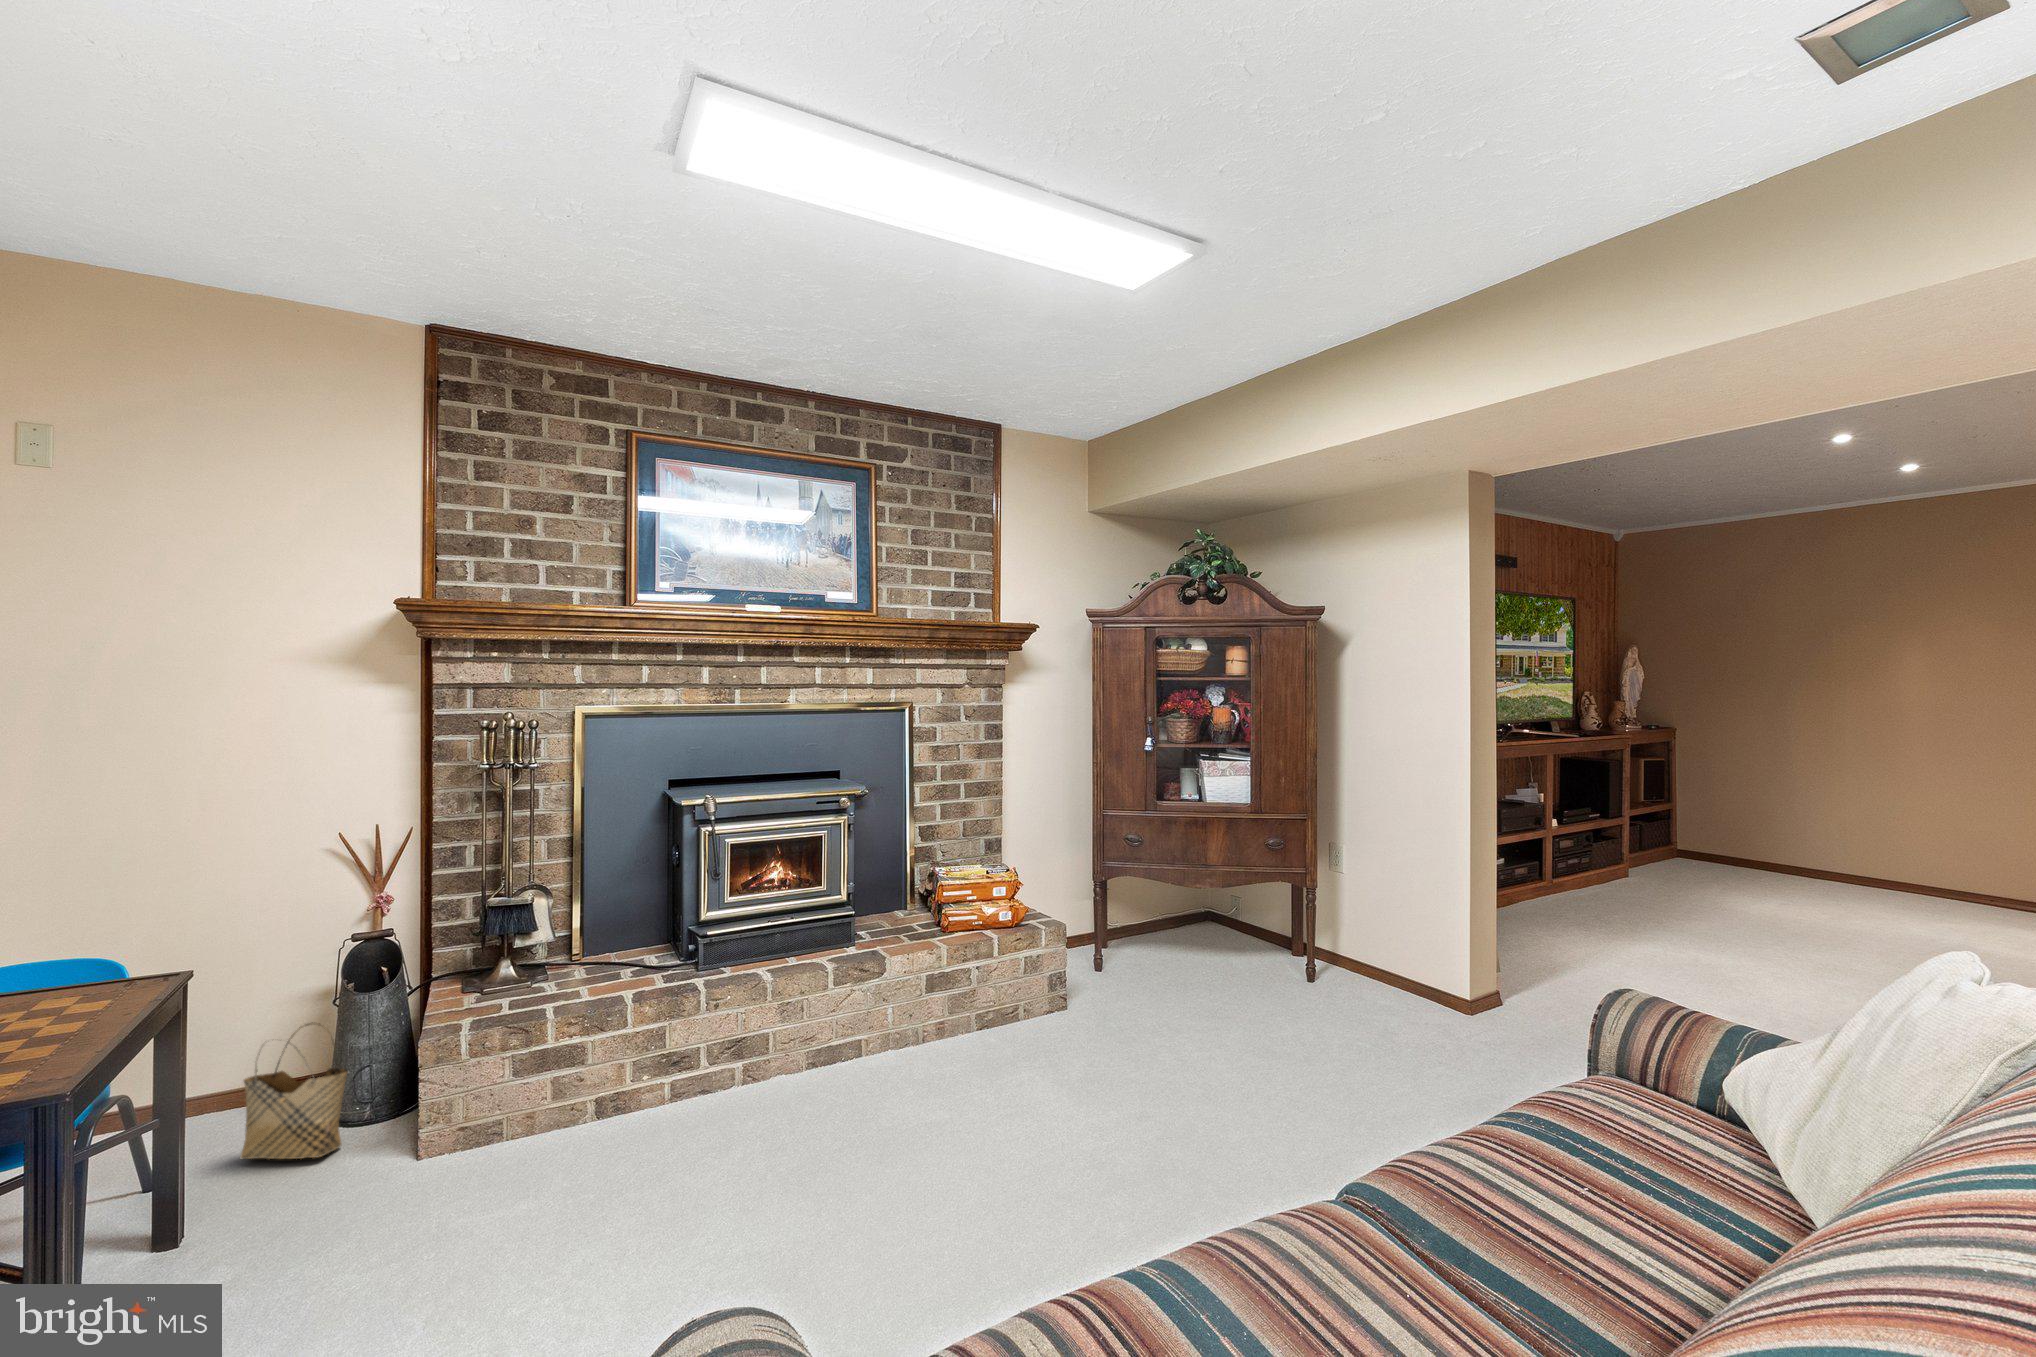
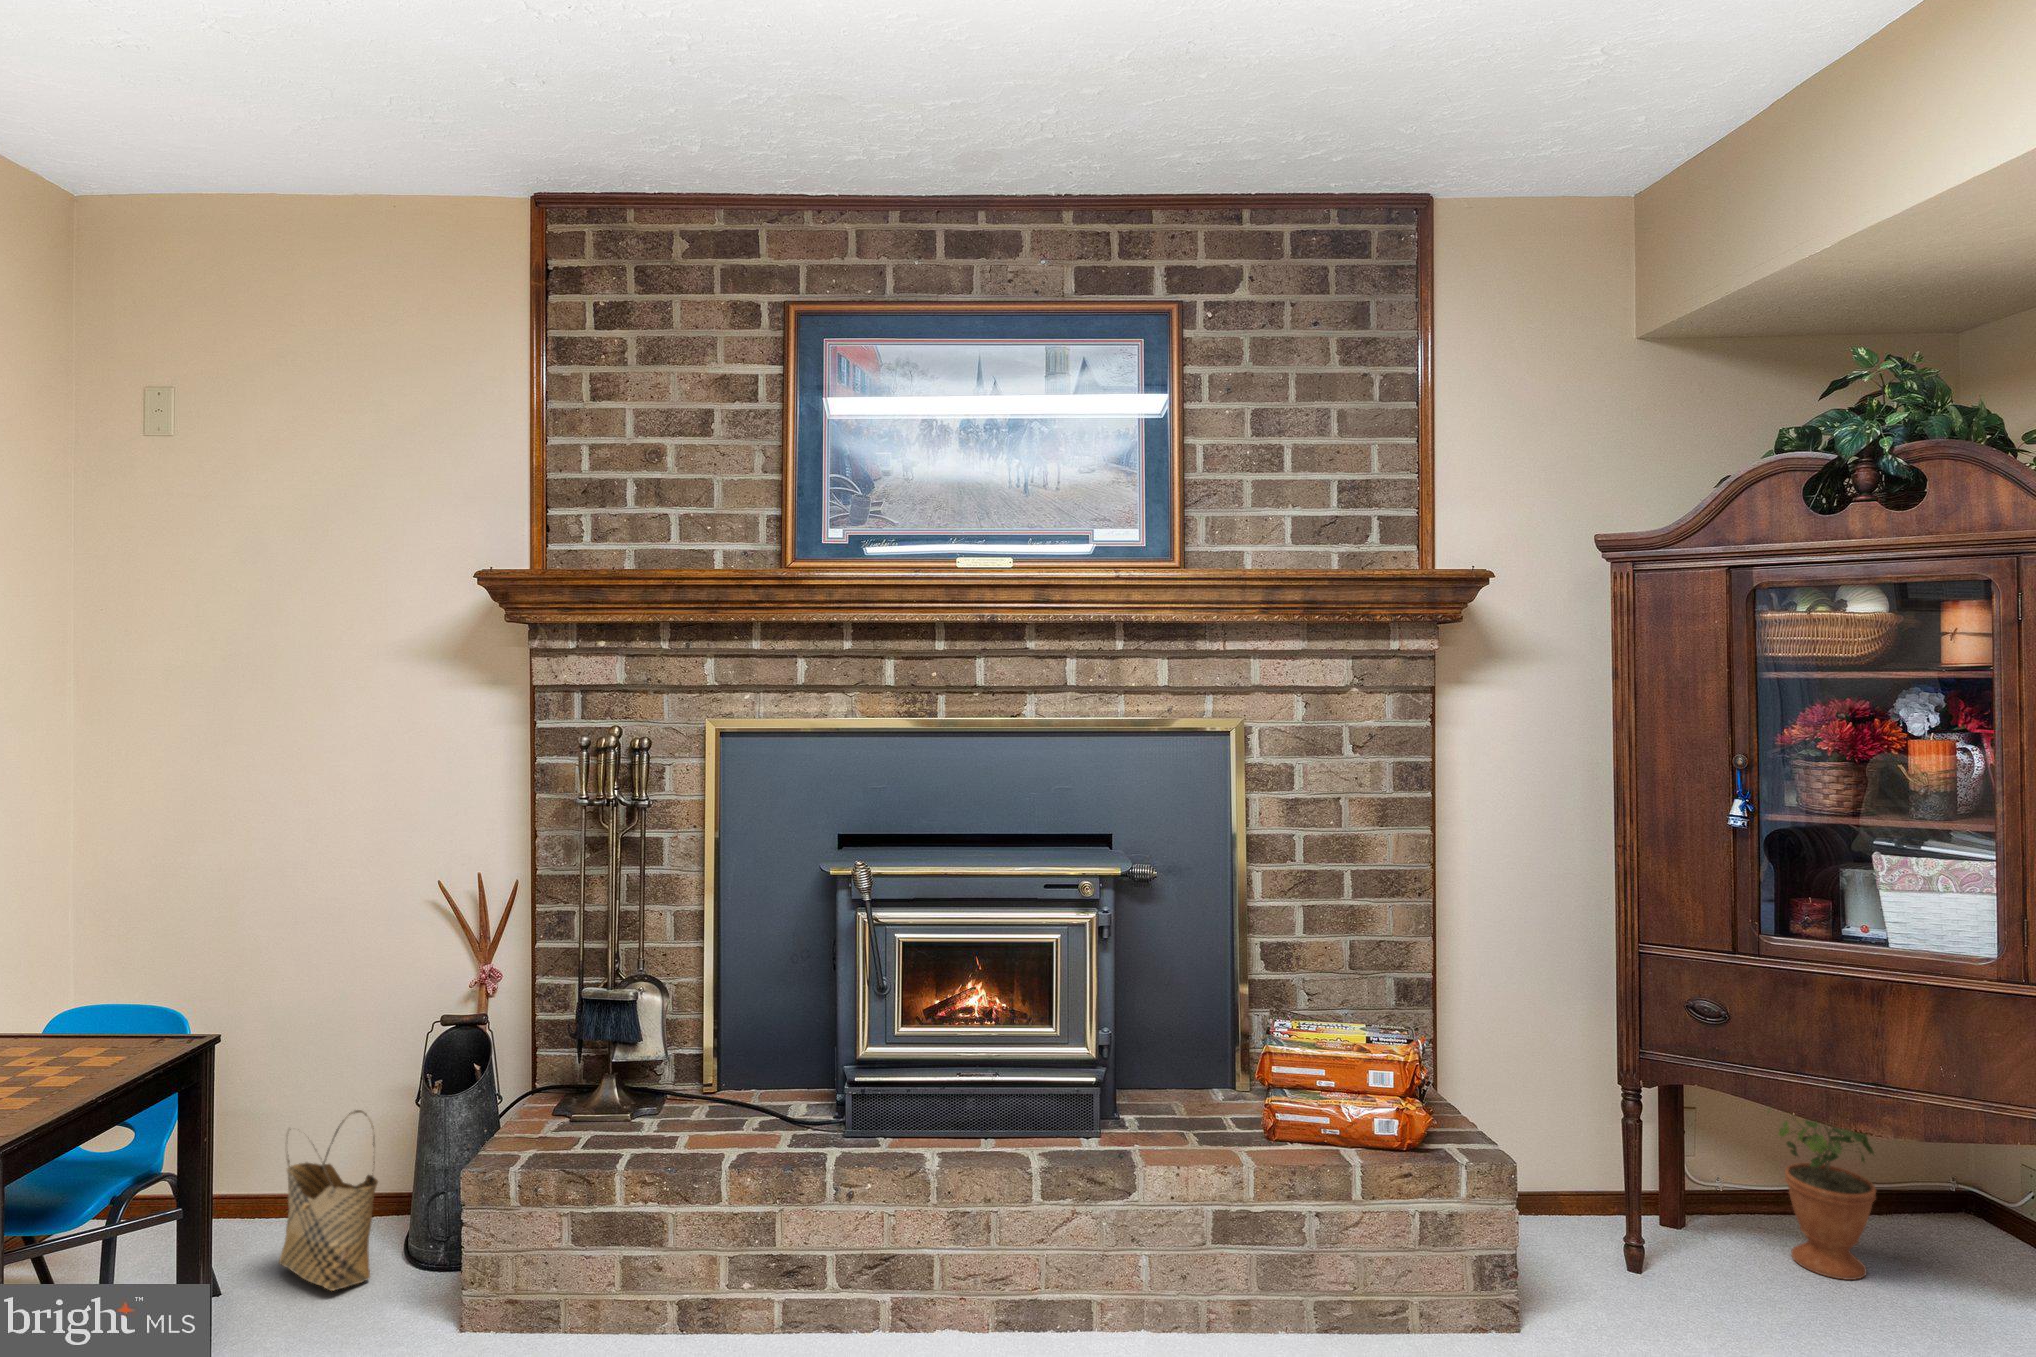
potted plant: none [1143,846,1185,952] -> present [1768,1109,1876,1280]

